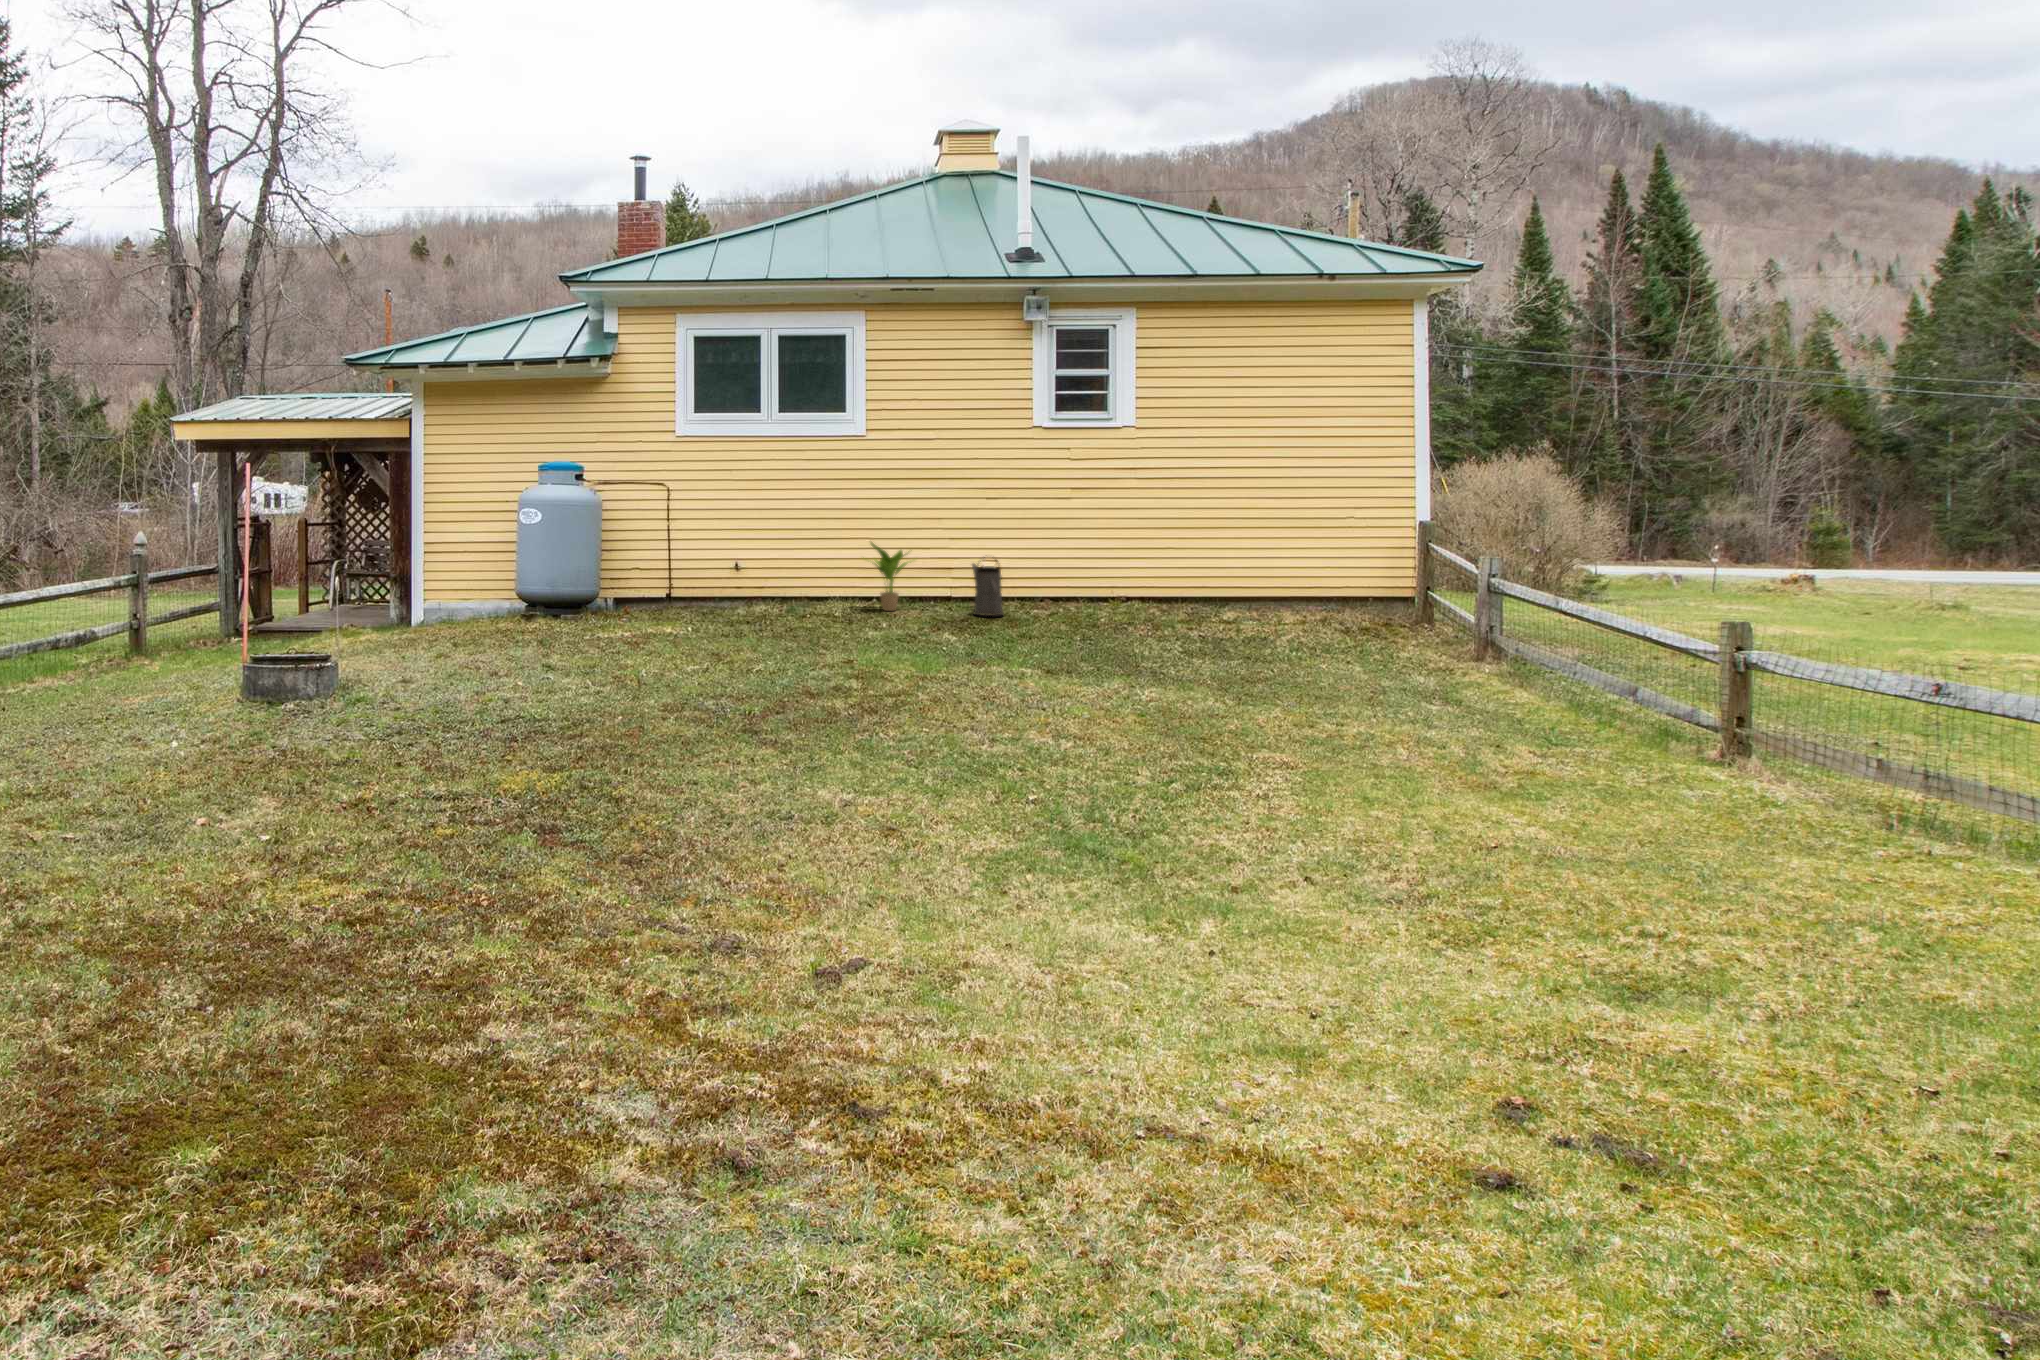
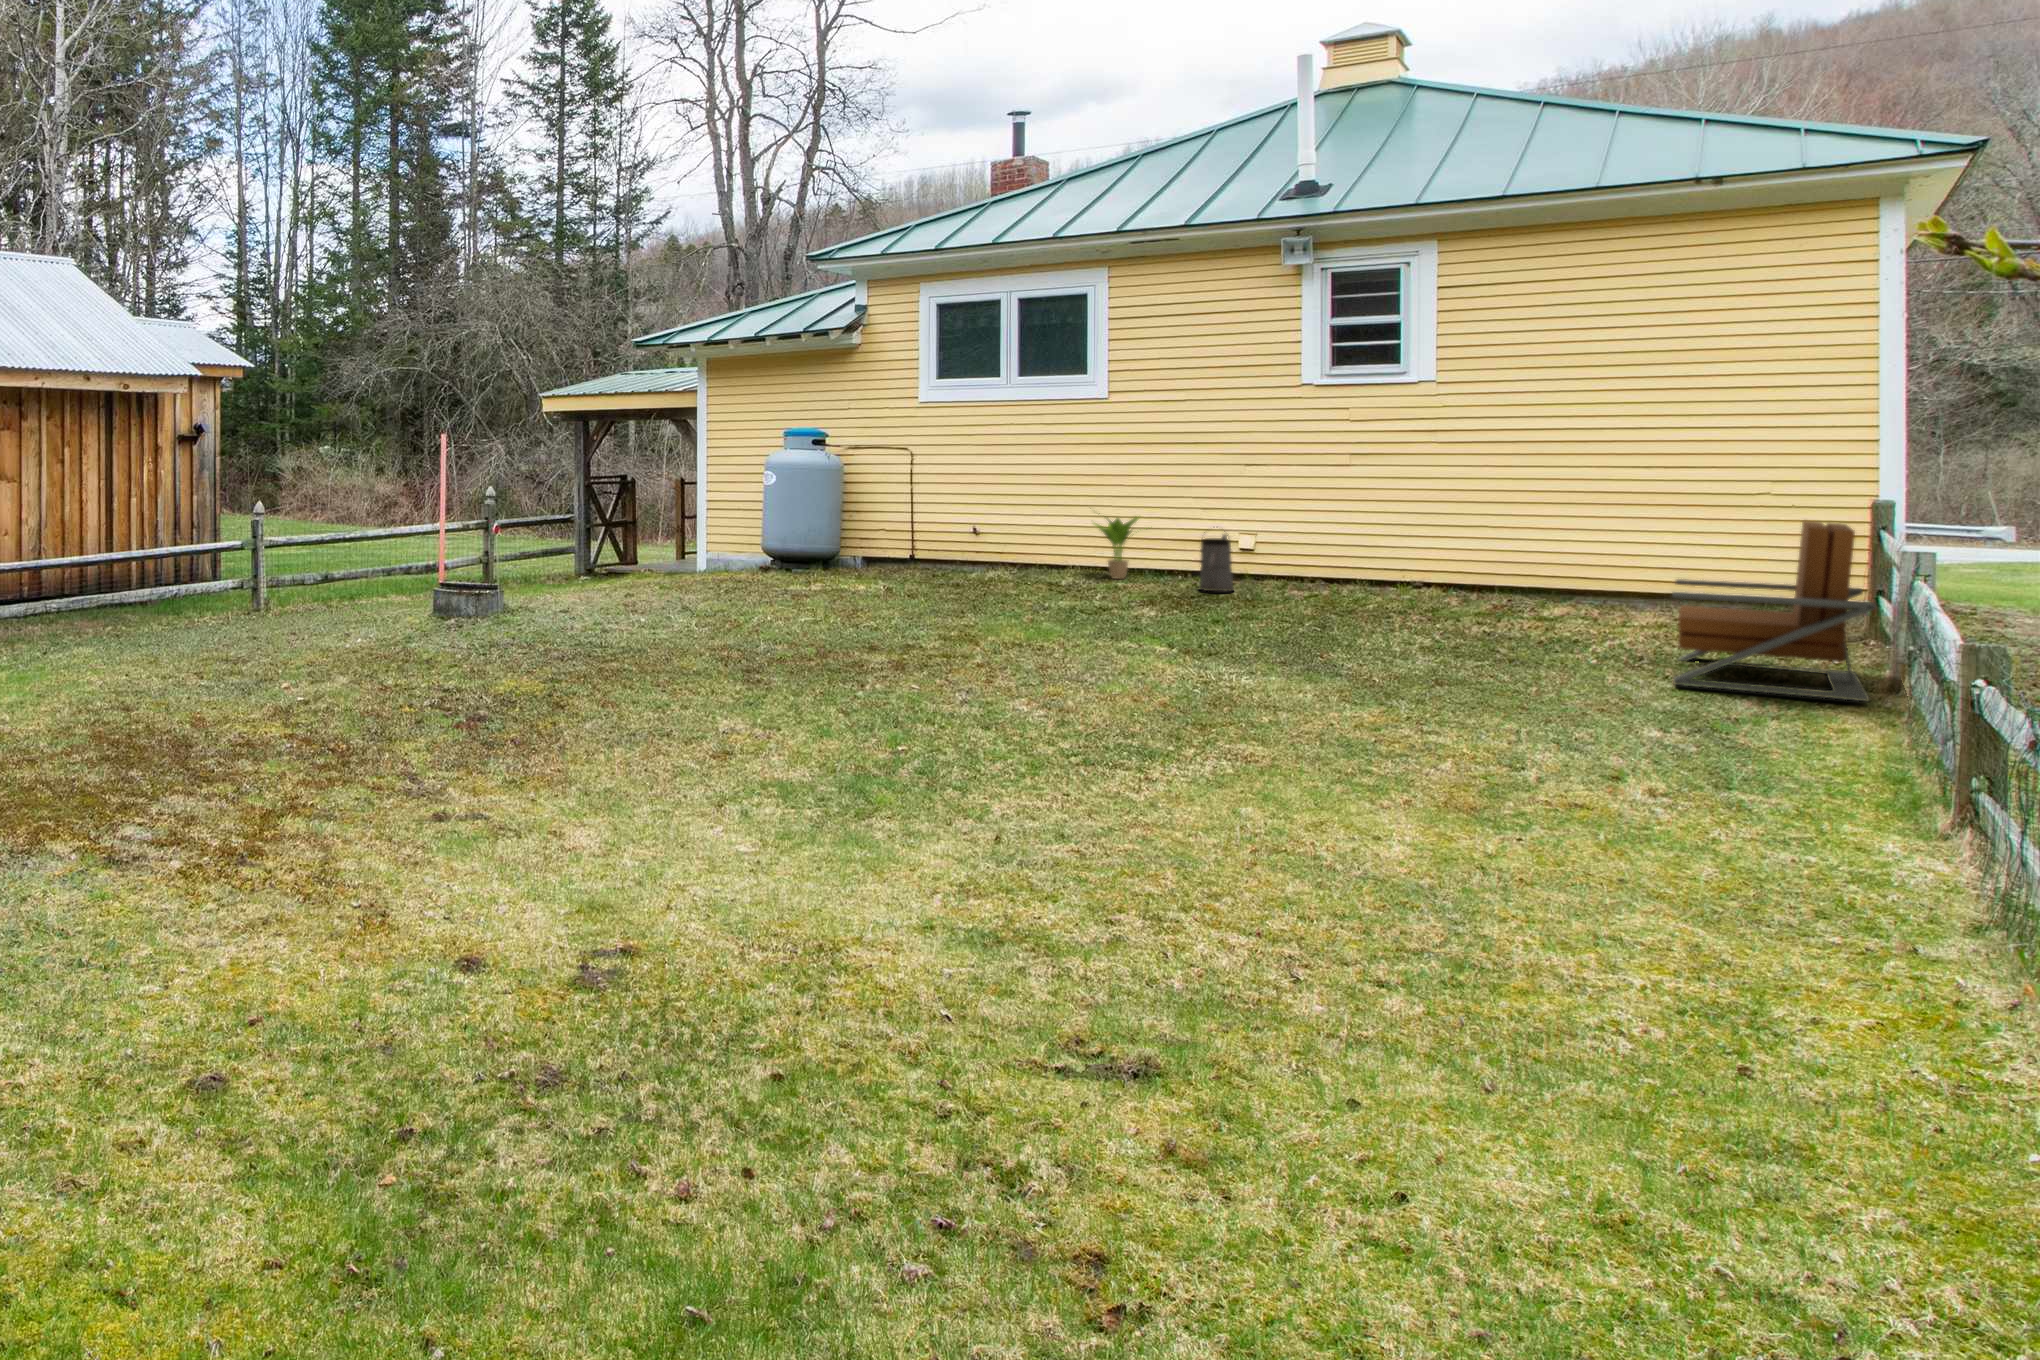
lounge chair: none [1368,529,1556,659] -> present [1672,521,1876,701]

